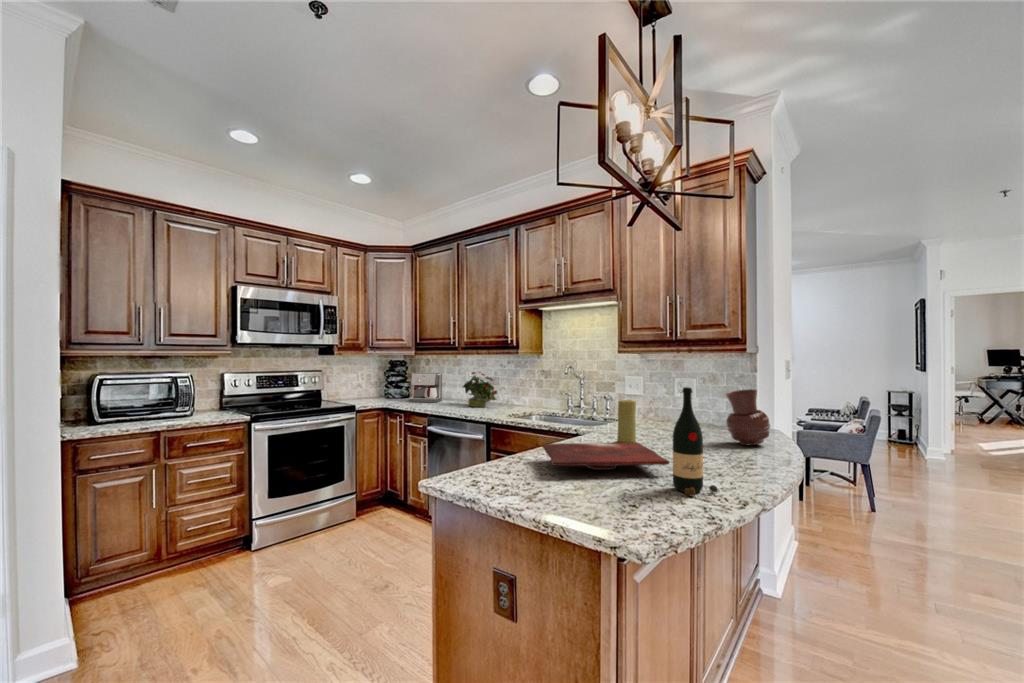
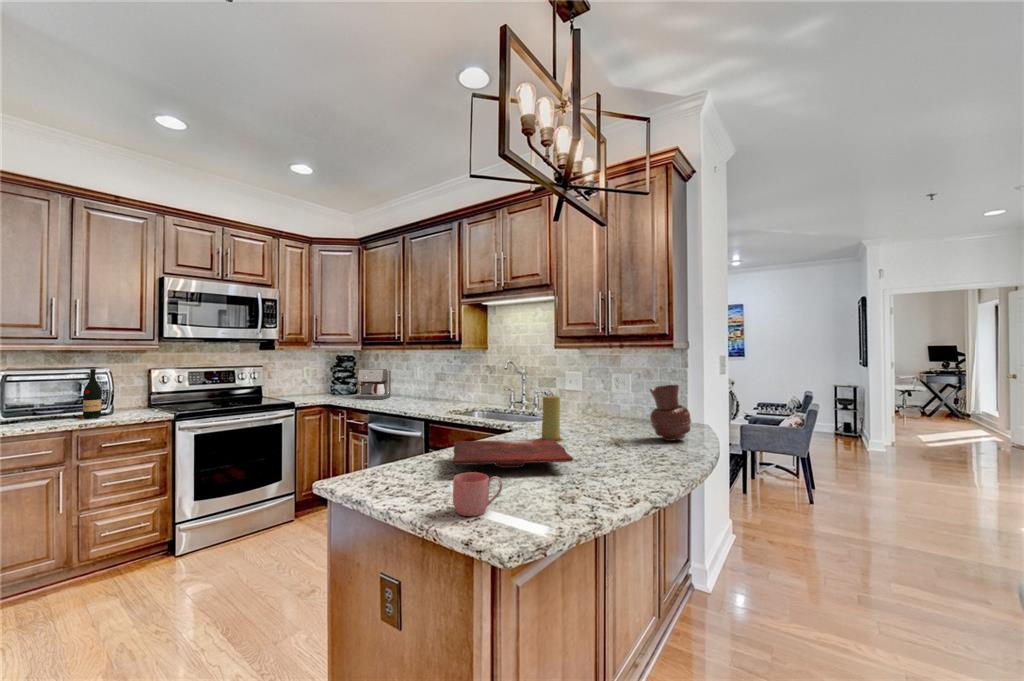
potted plant: present [463,372,497,407] -> none [409,366,445,404]
wine bottle: present [673,387,718,496] -> present [77,369,101,419]
mug: none [574,473,621,514] -> present [453,472,502,516]

